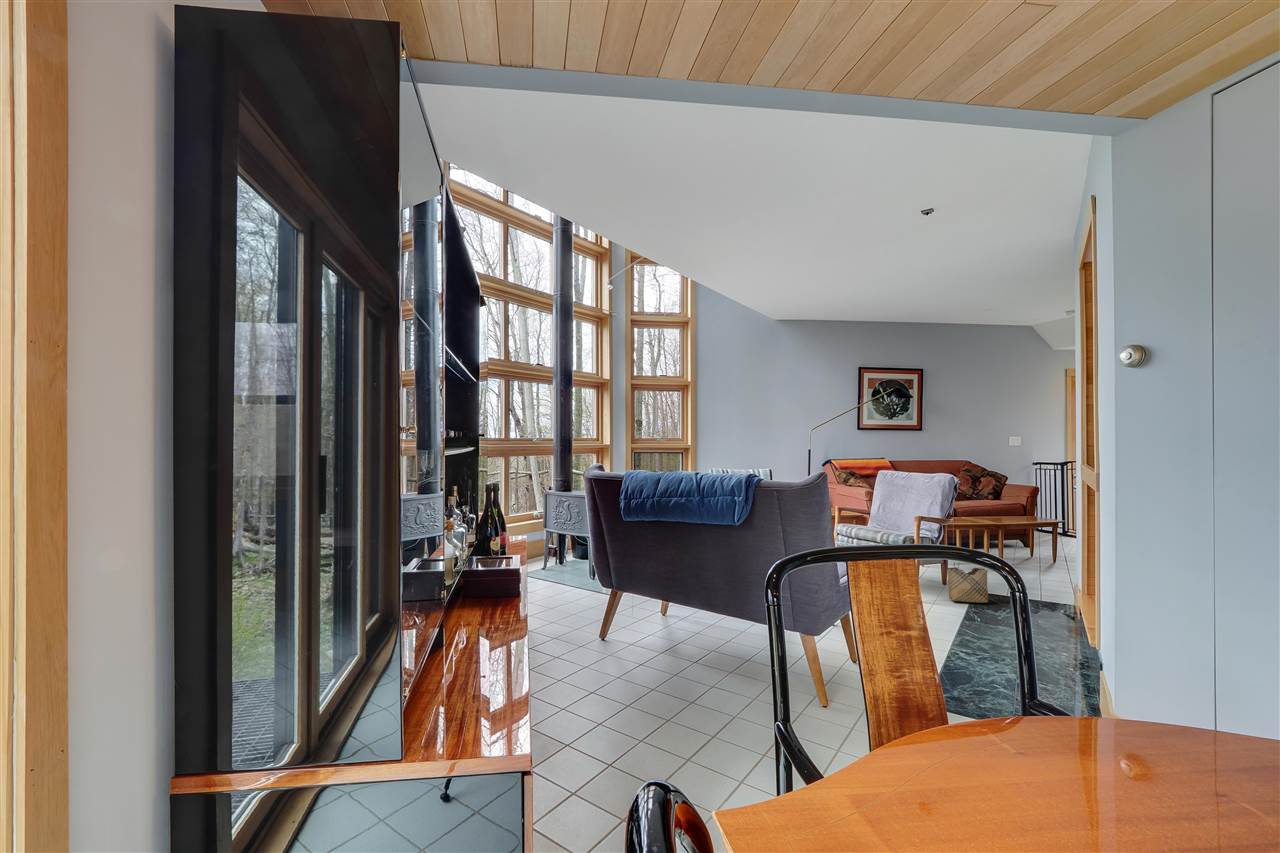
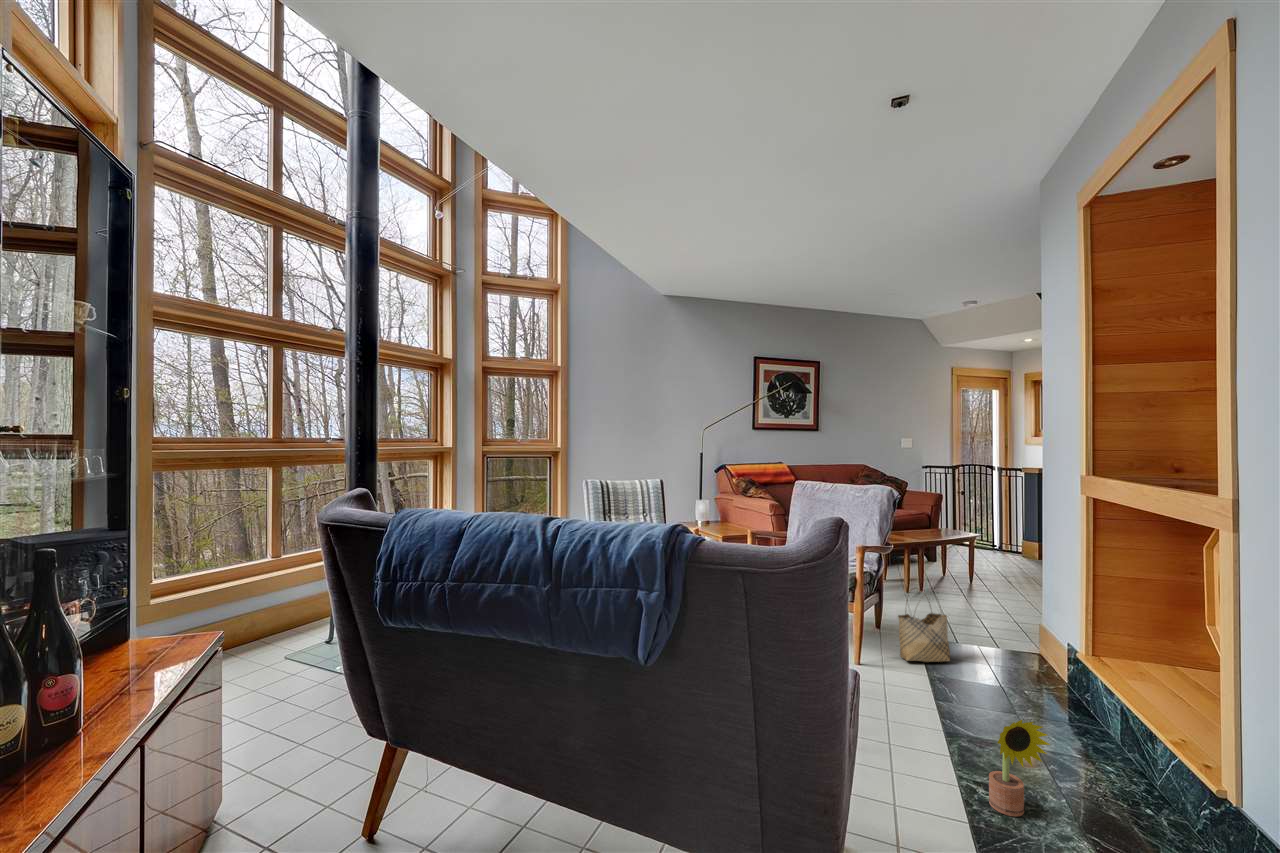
decorative plant: none [960,602,995,662] -> present [989,720,1050,817]

